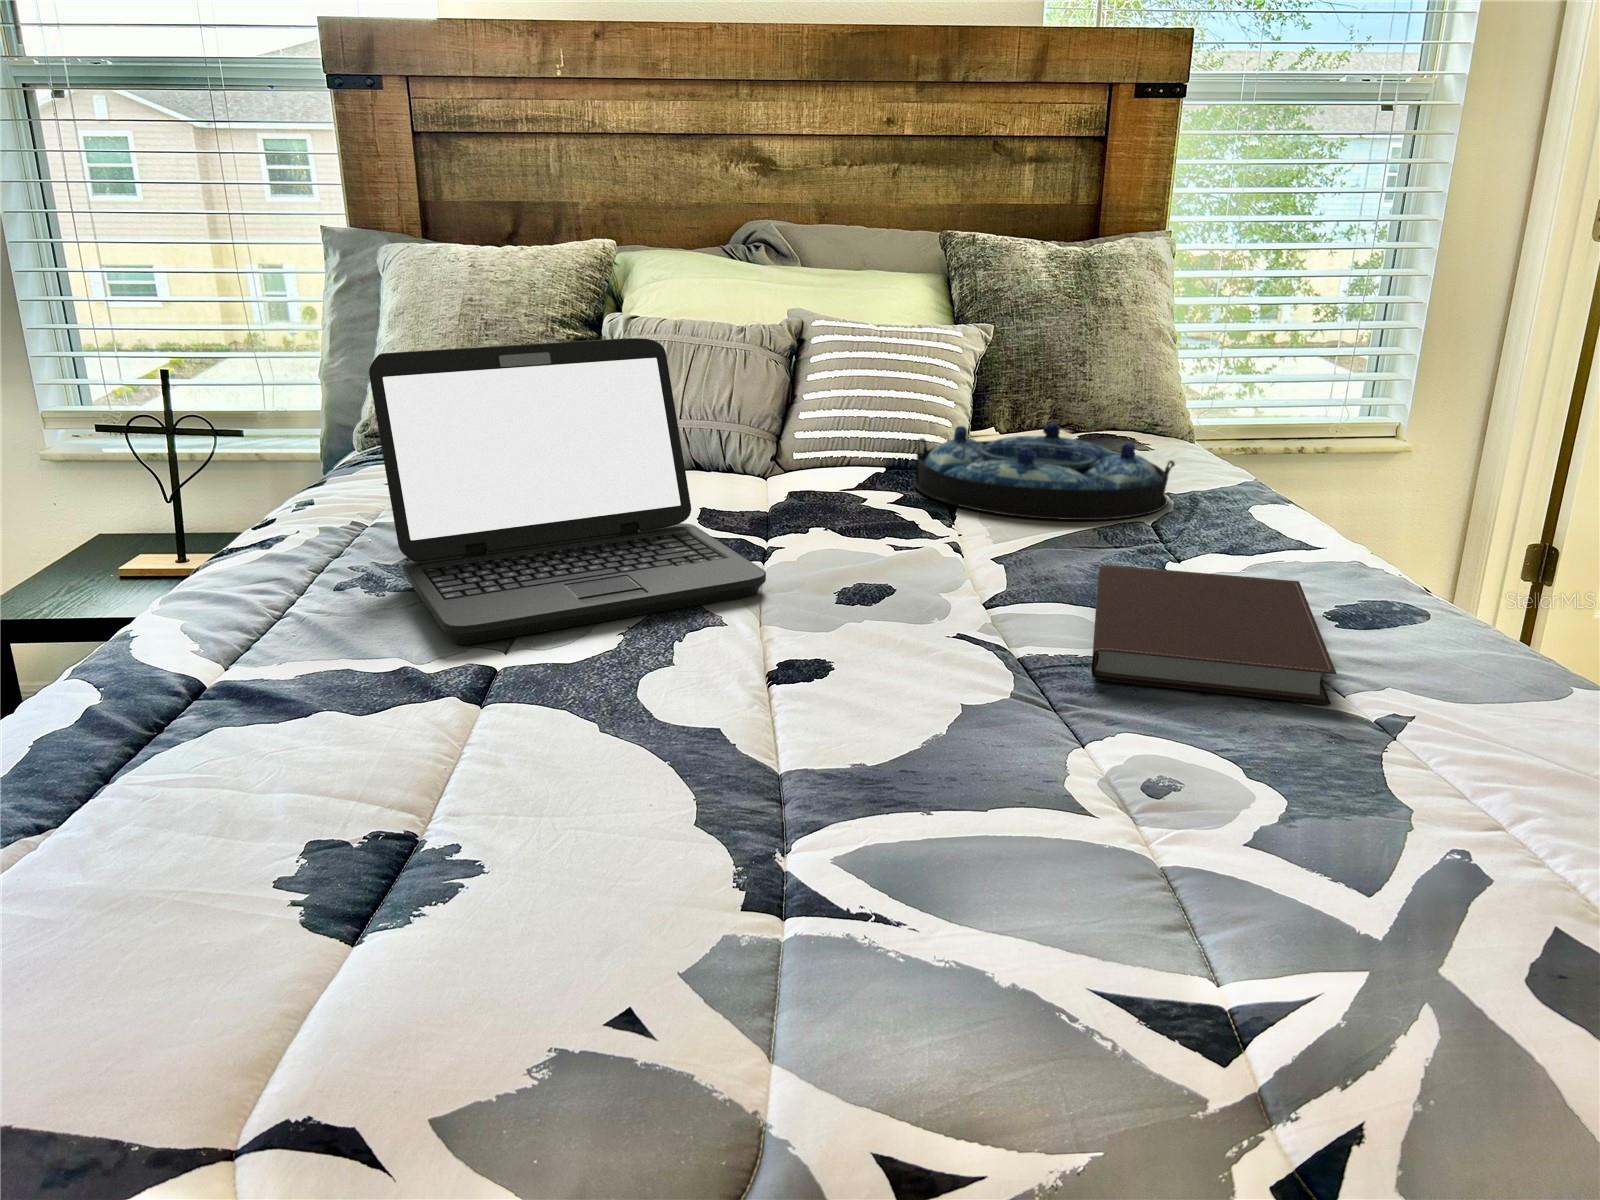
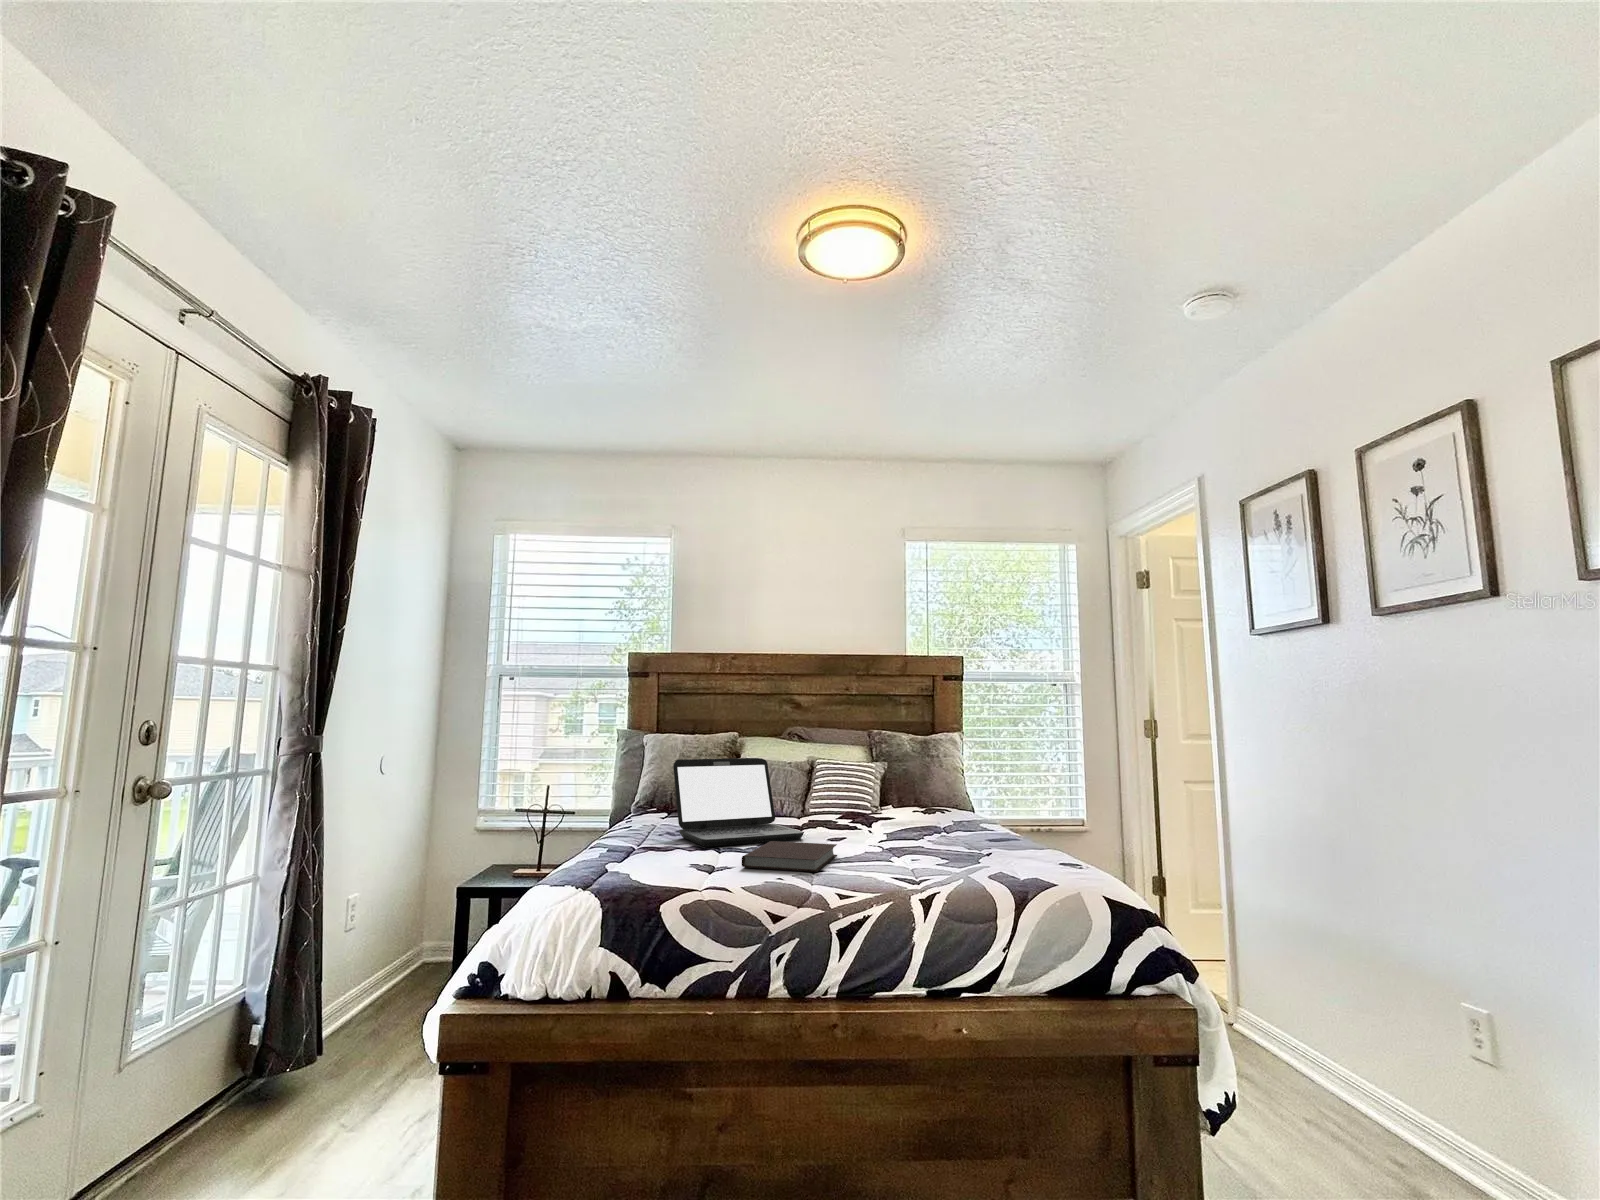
serving tray: present [914,423,1175,520] -> none [857,796,953,826]
notebook: present [1092,566,1336,705] -> present [742,841,837,872]

